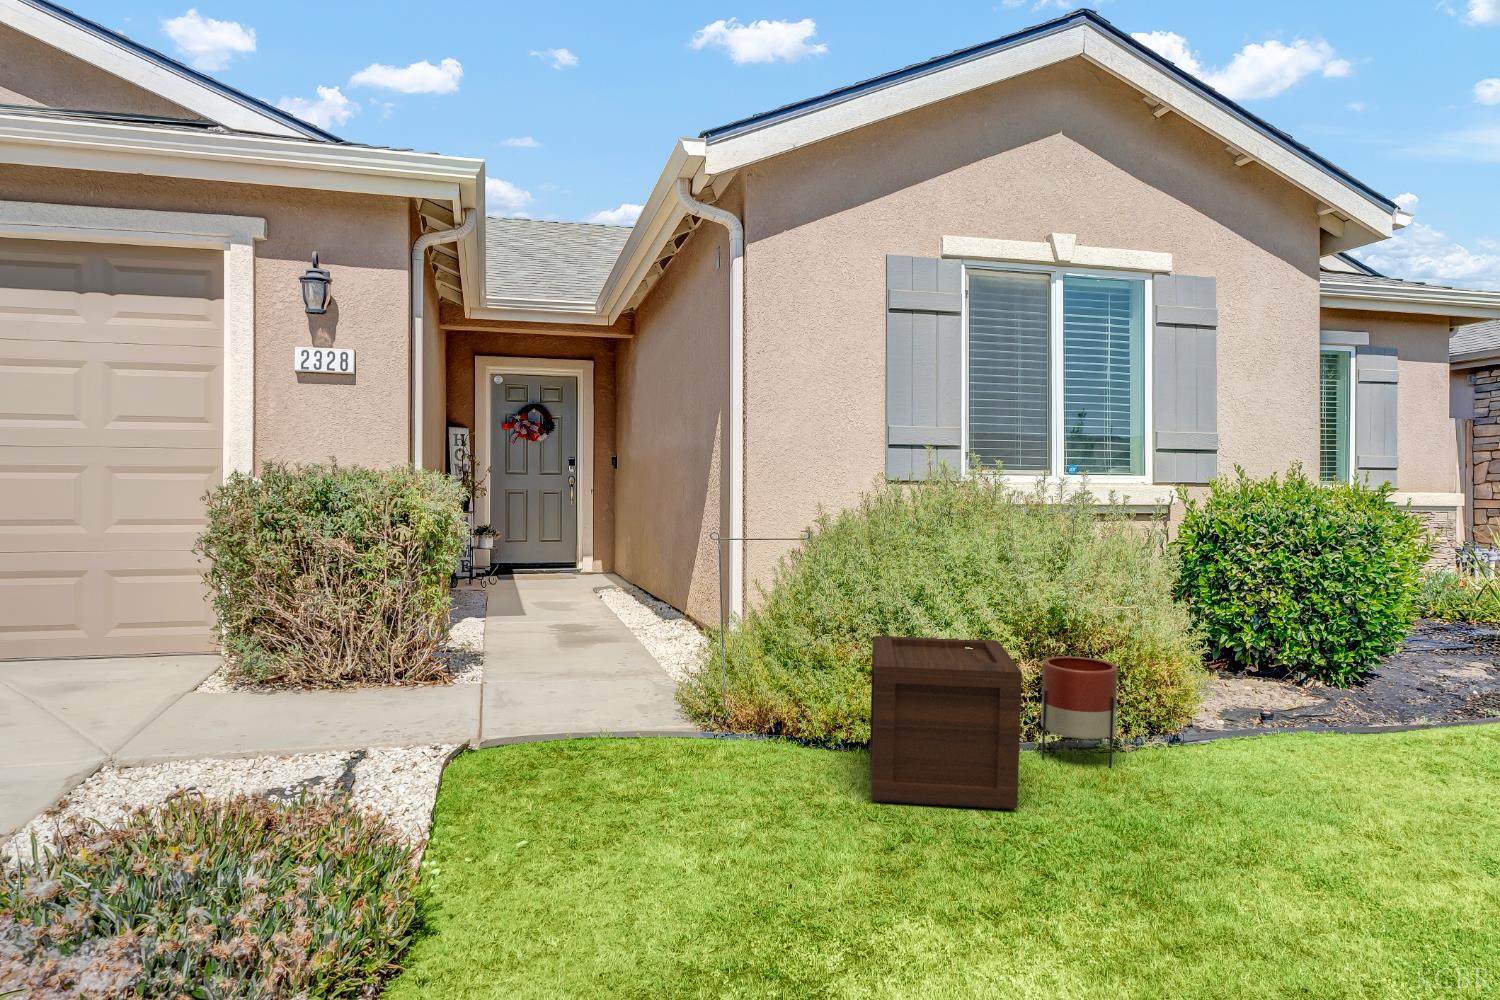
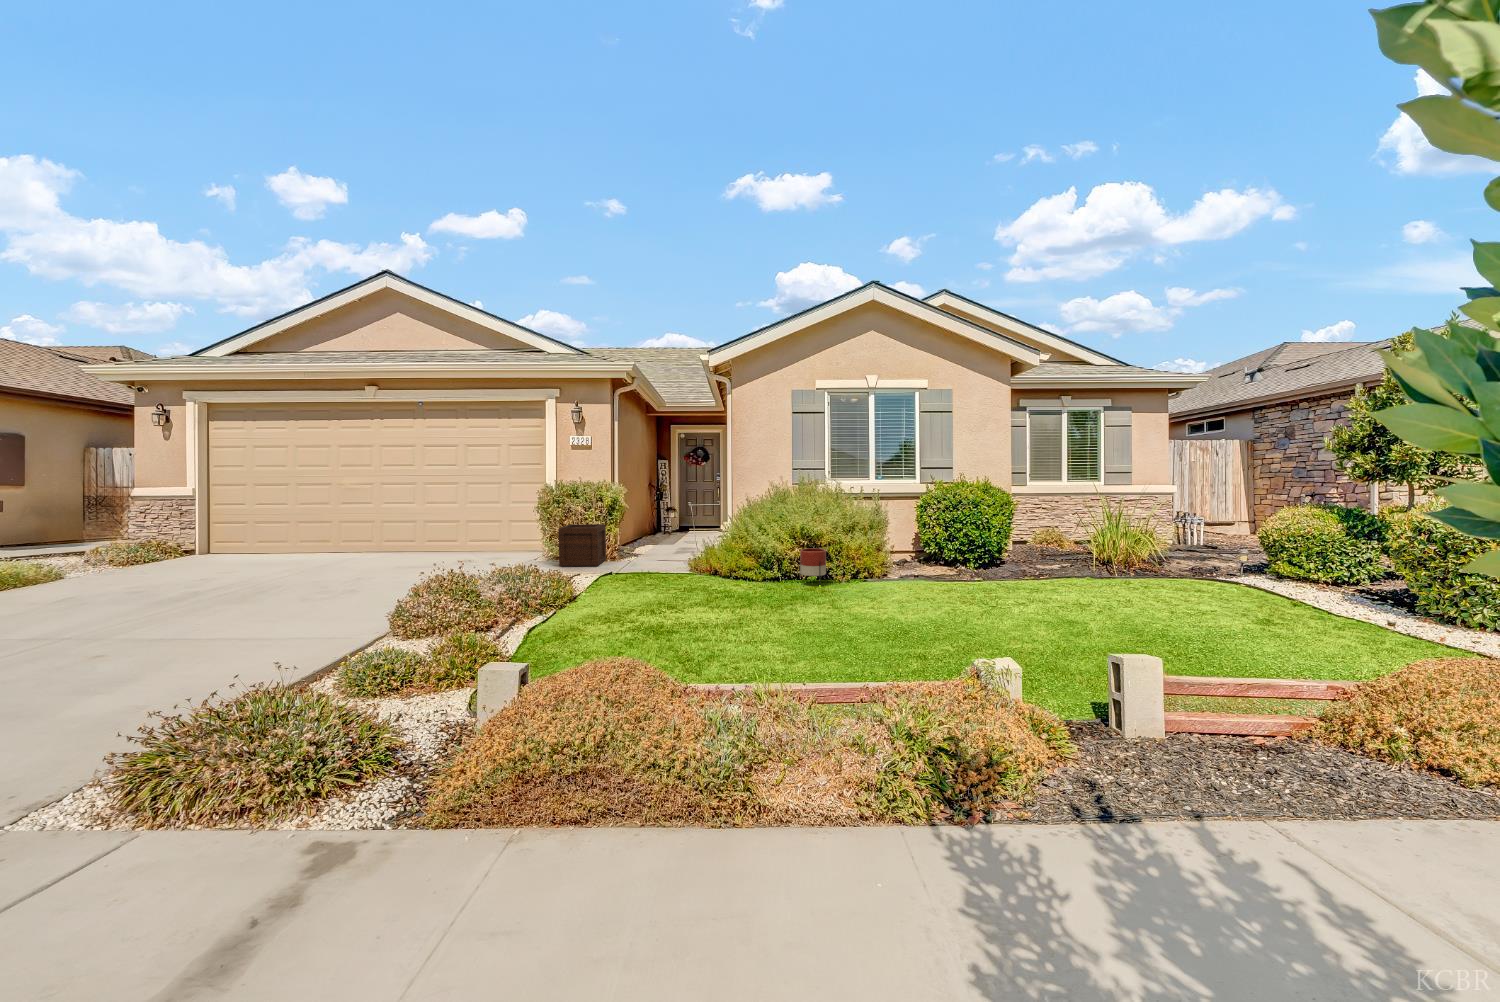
wooden crate: present [870,636,1022,809] -> present [558,524,606,567]

